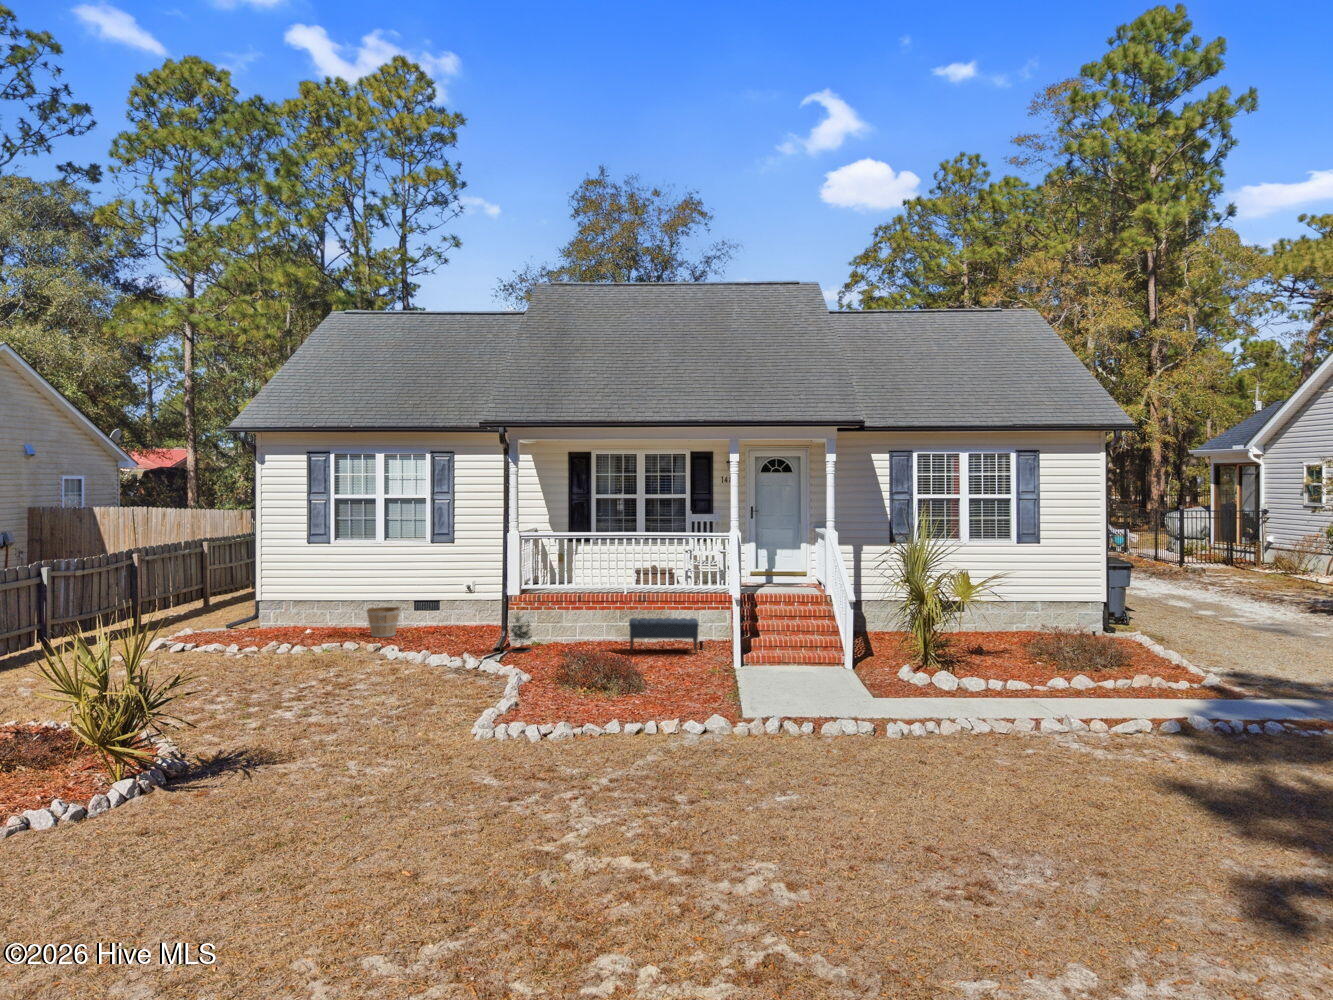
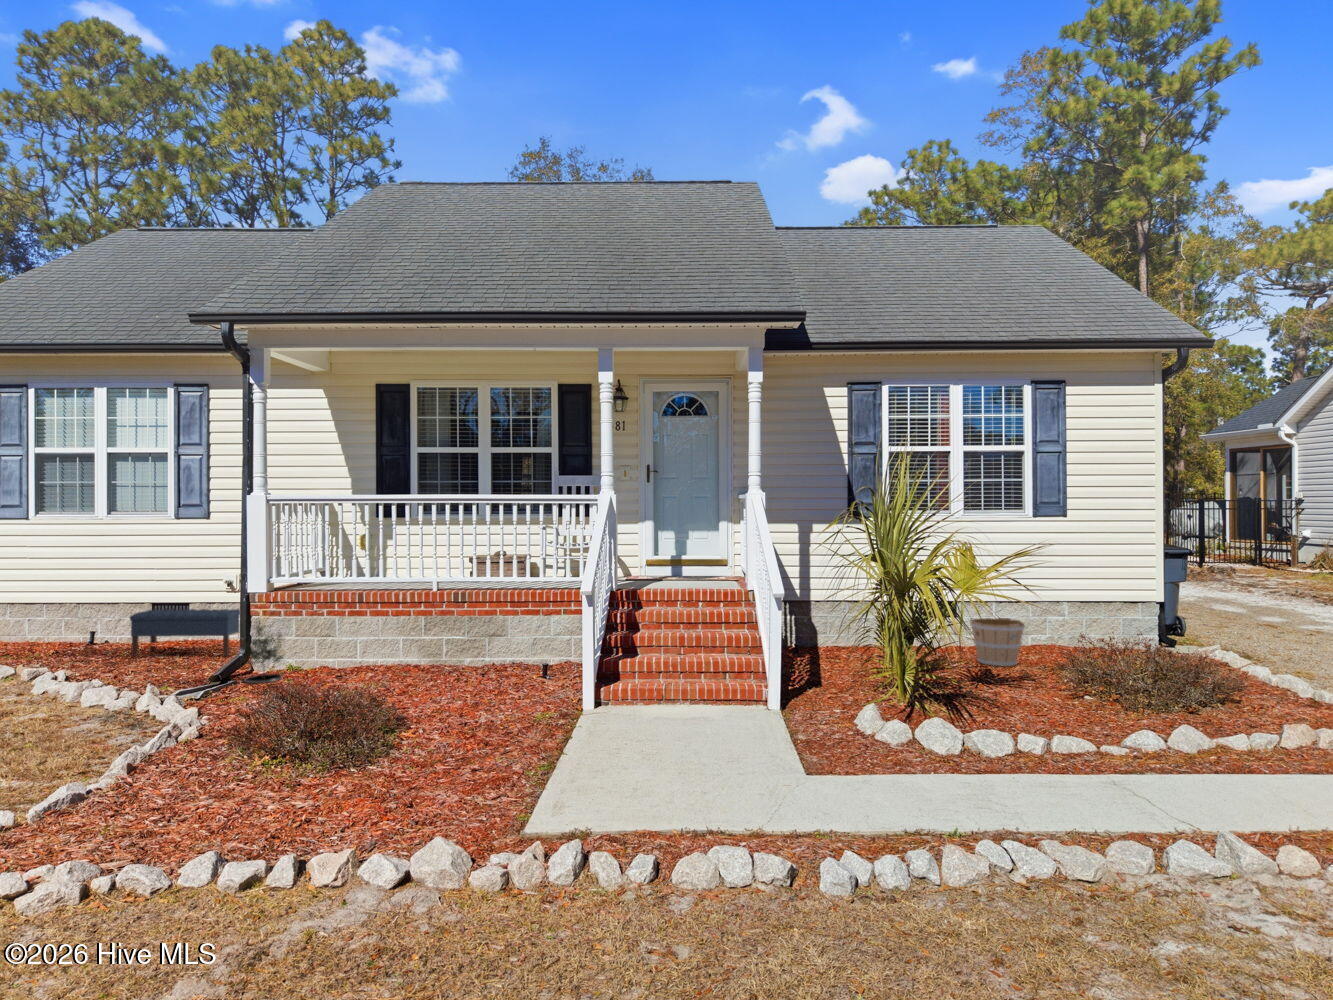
wooden bucket: present [367,607,400,638] -> present [970,618,1025,667]
bench: present [629,618,699,653] -> present [130,609,240,657]

